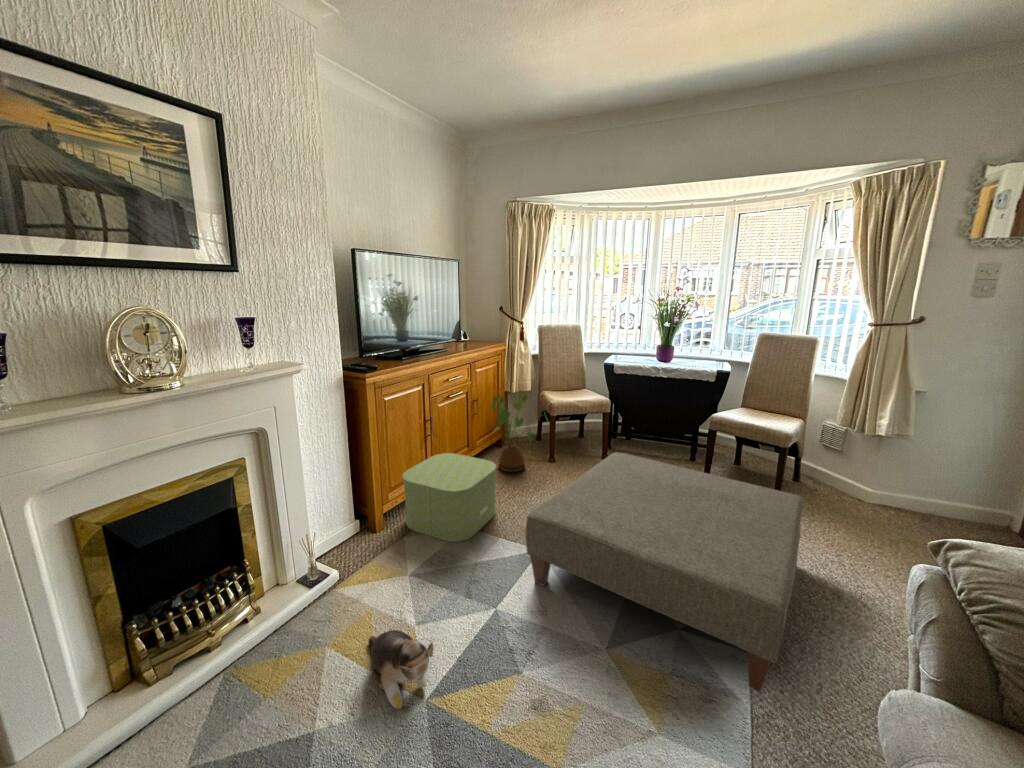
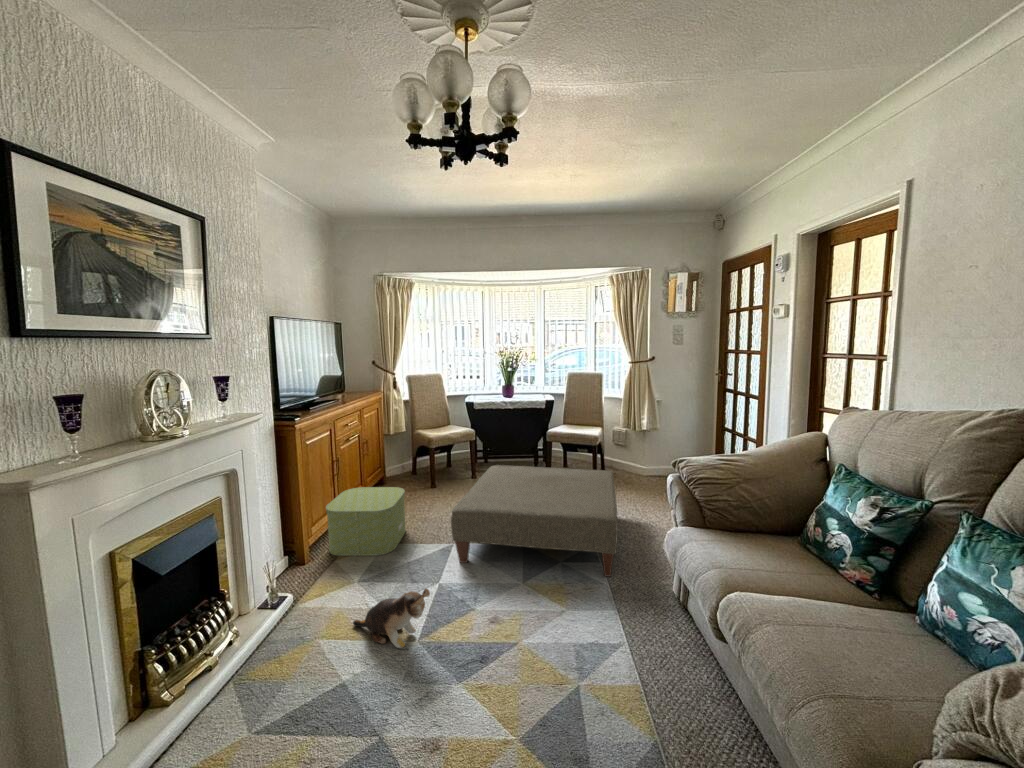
house plant: present [492,393,548,472] -> none [377,432,432,502]

